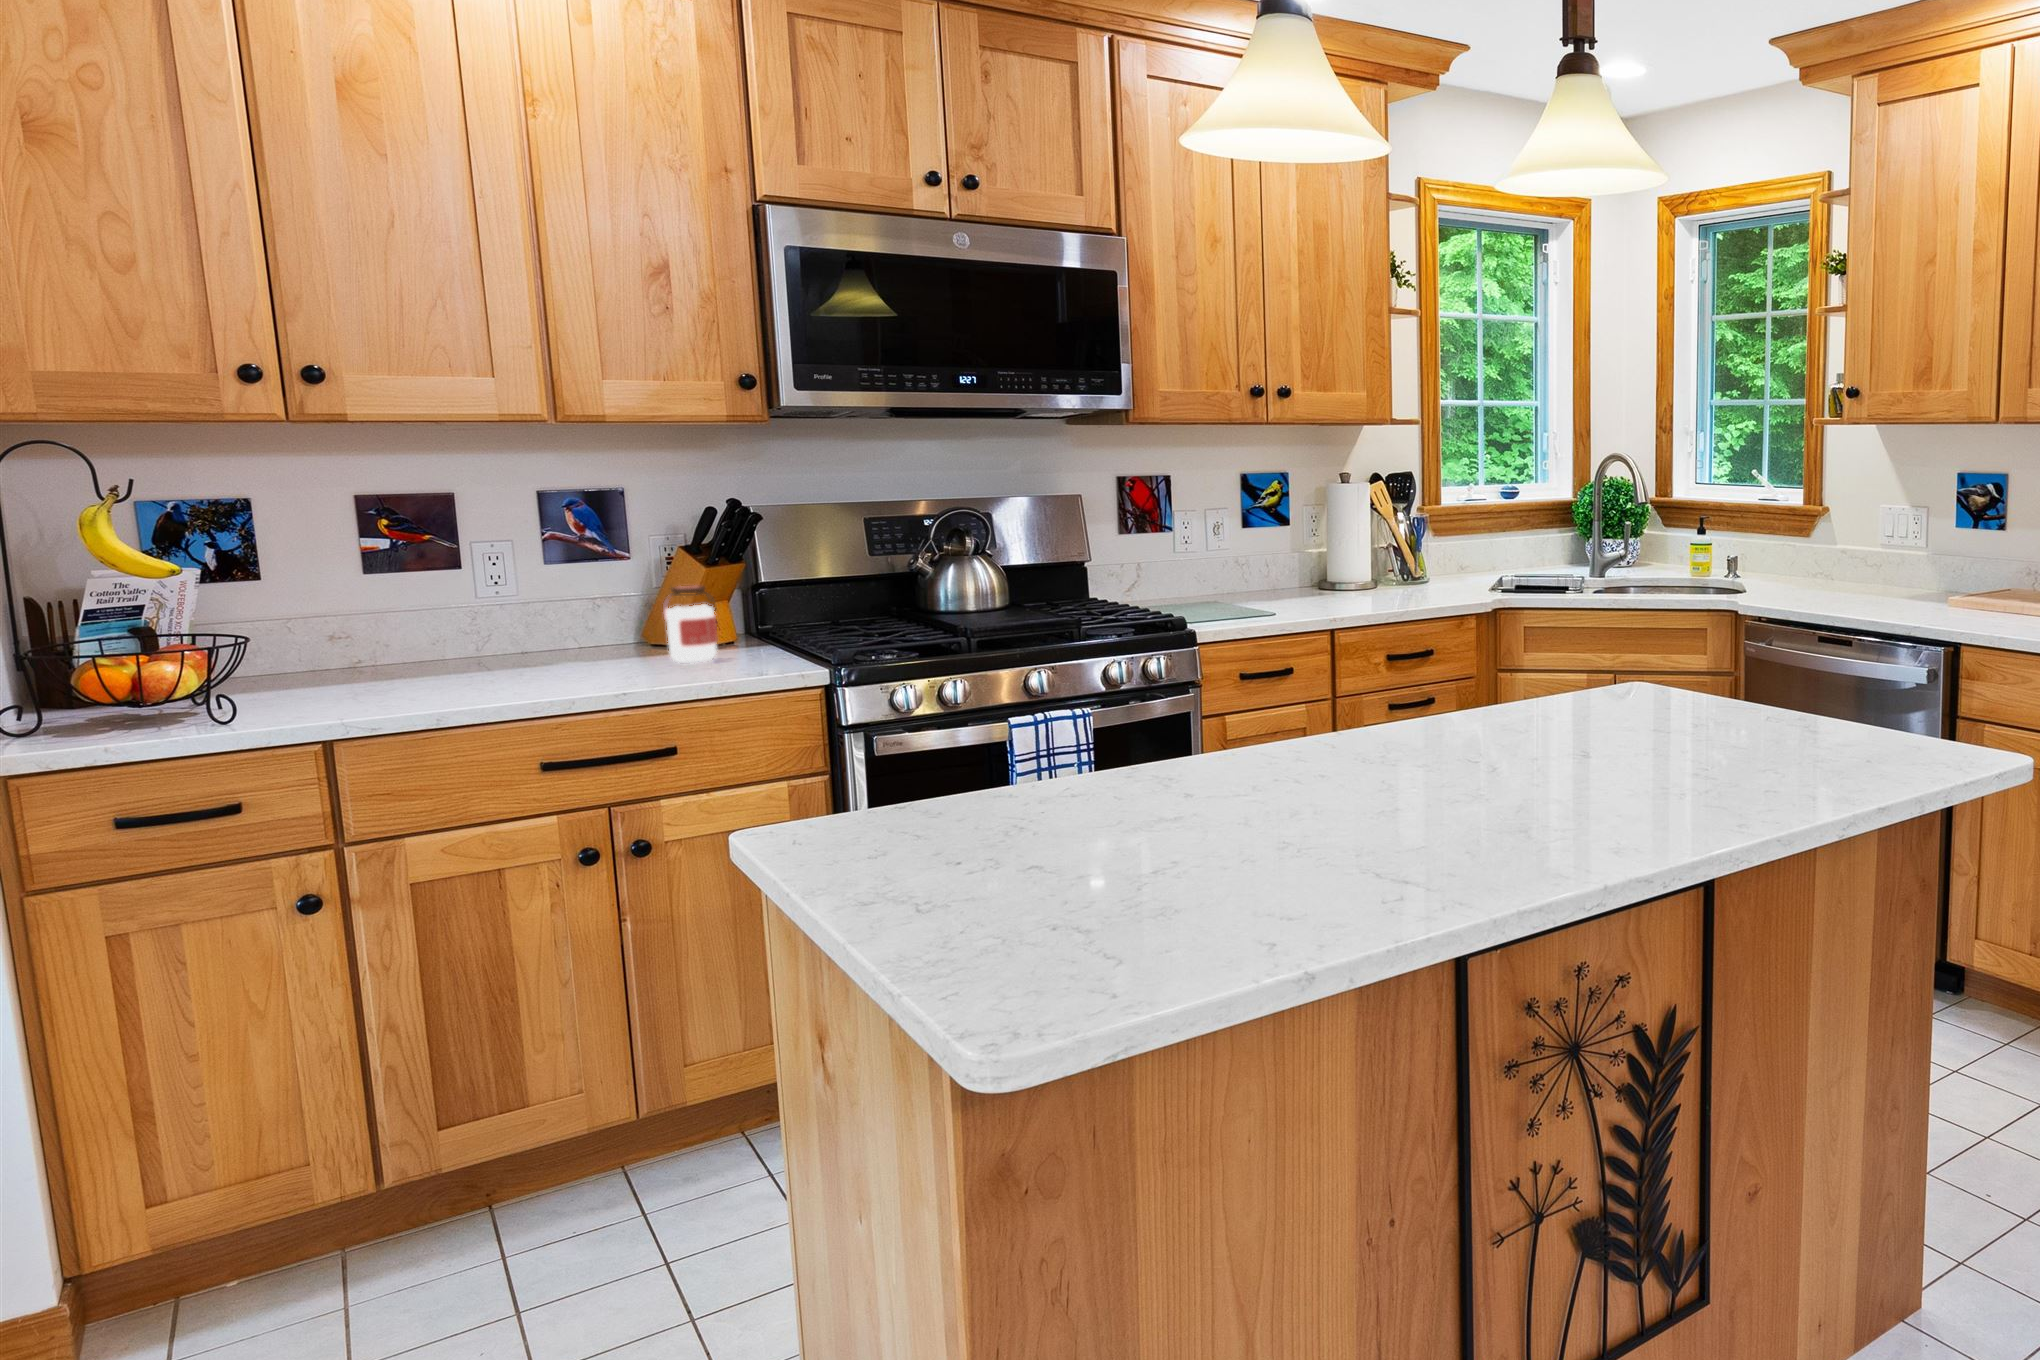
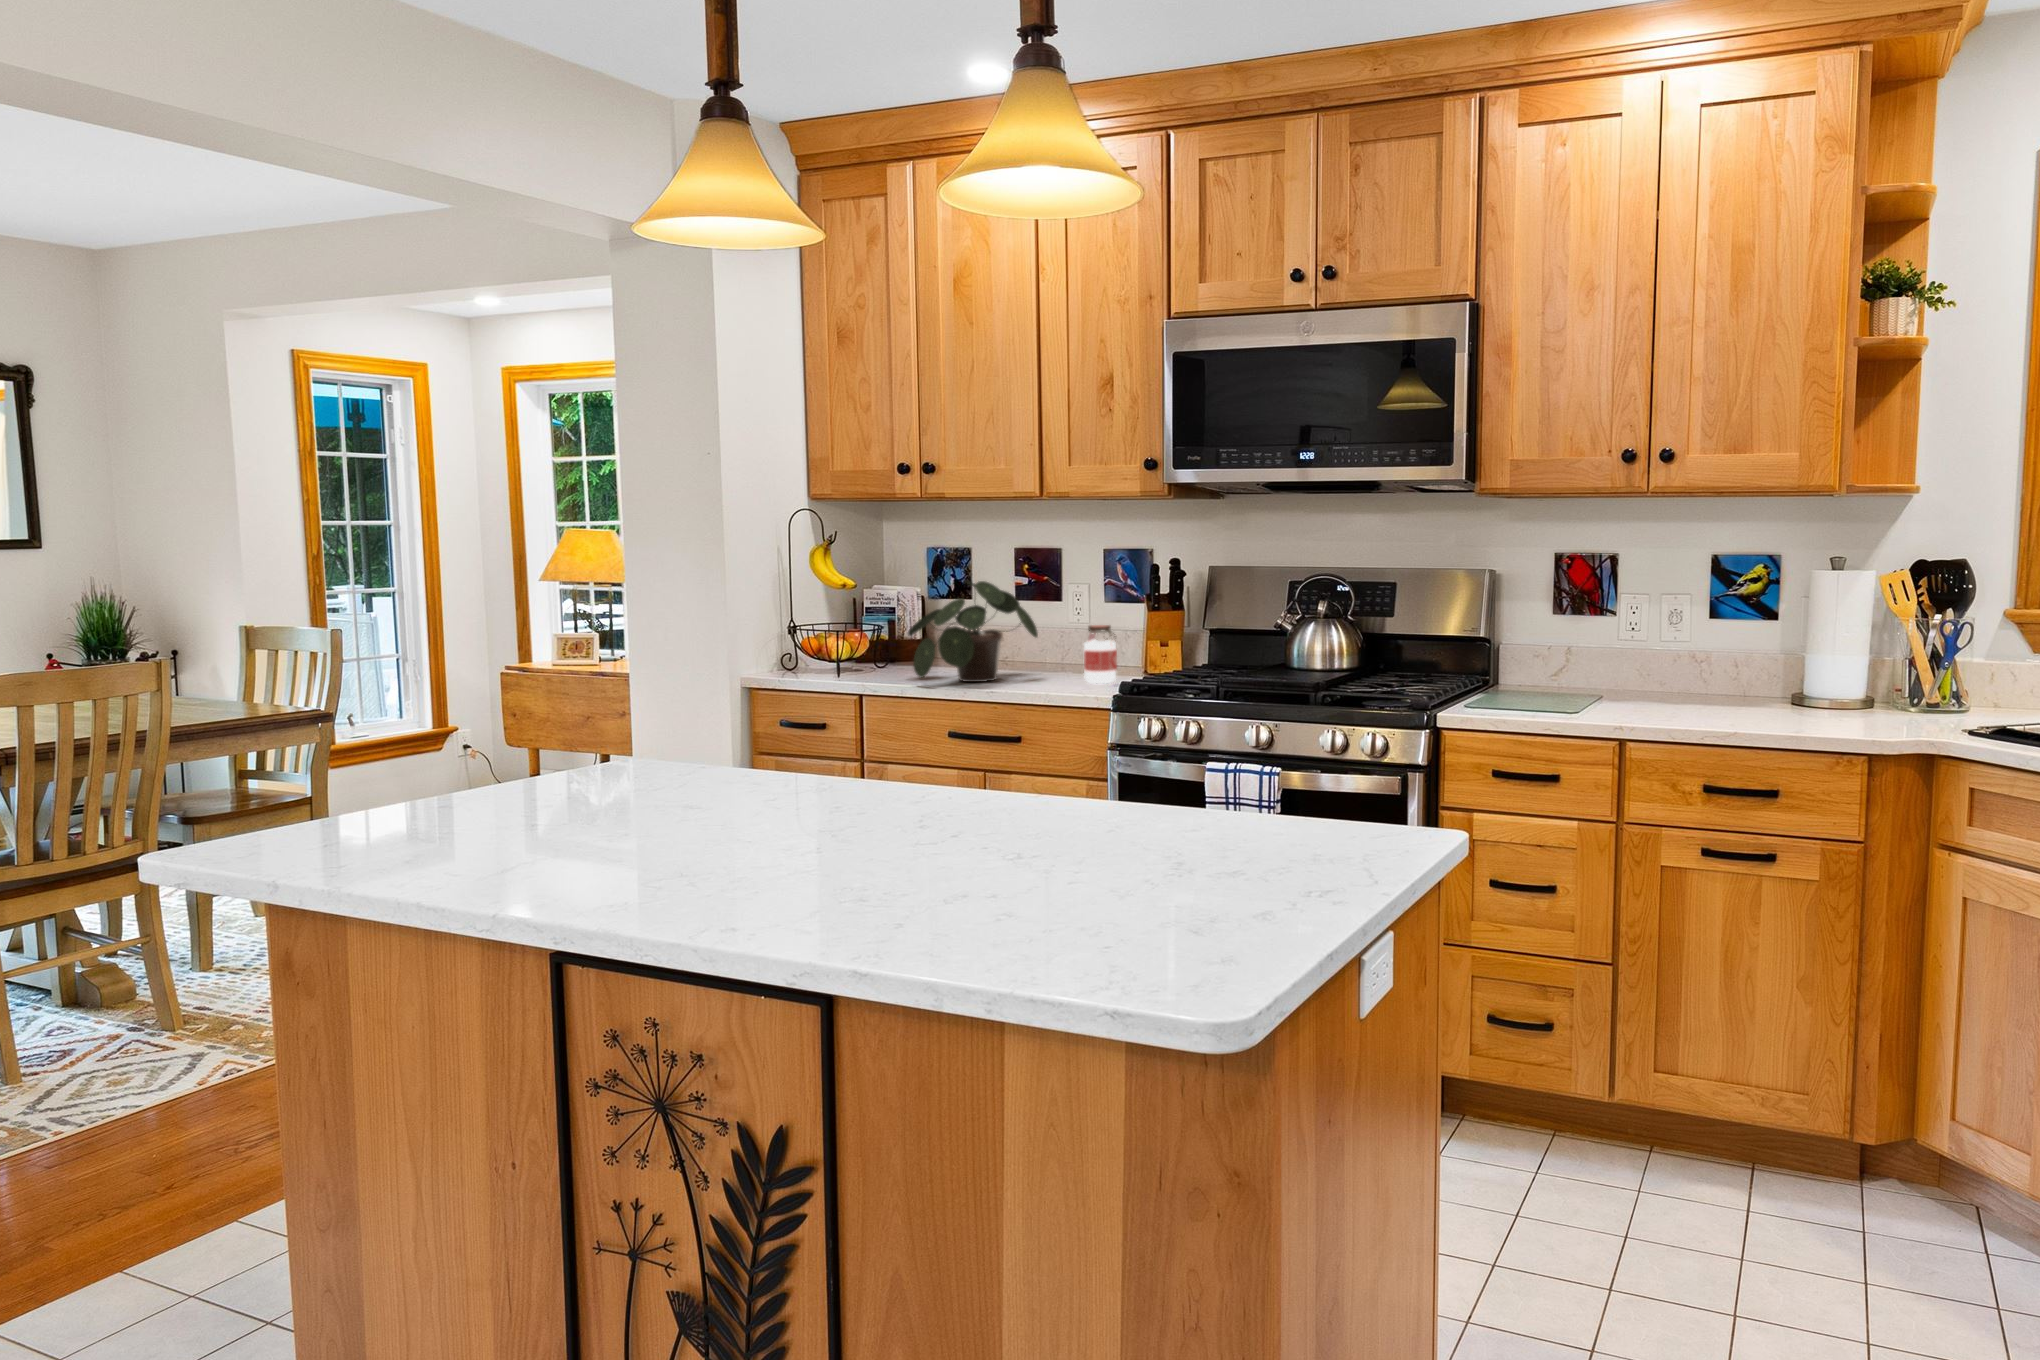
potted plant: none [308,540,559,691] -> present [908,581,1038,682]

